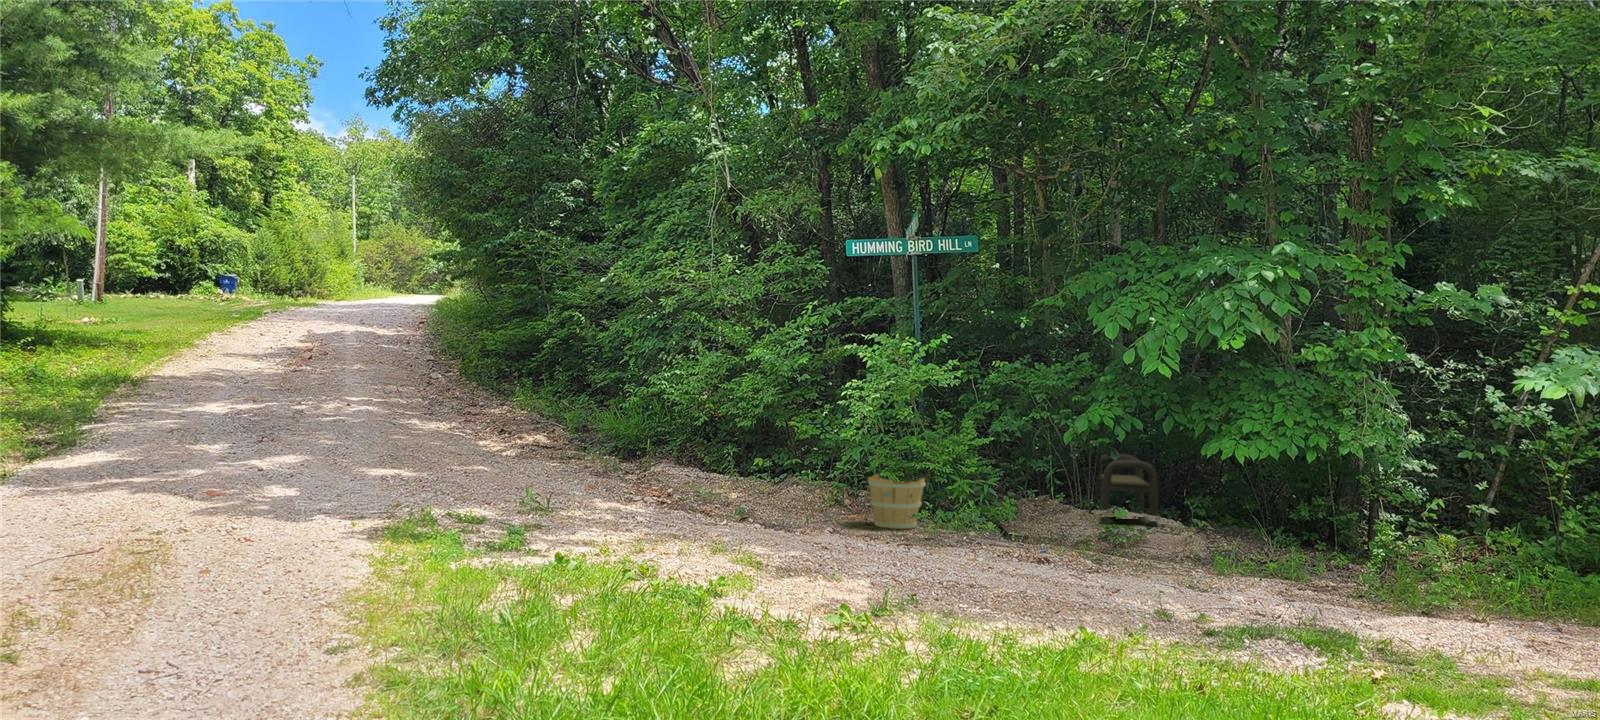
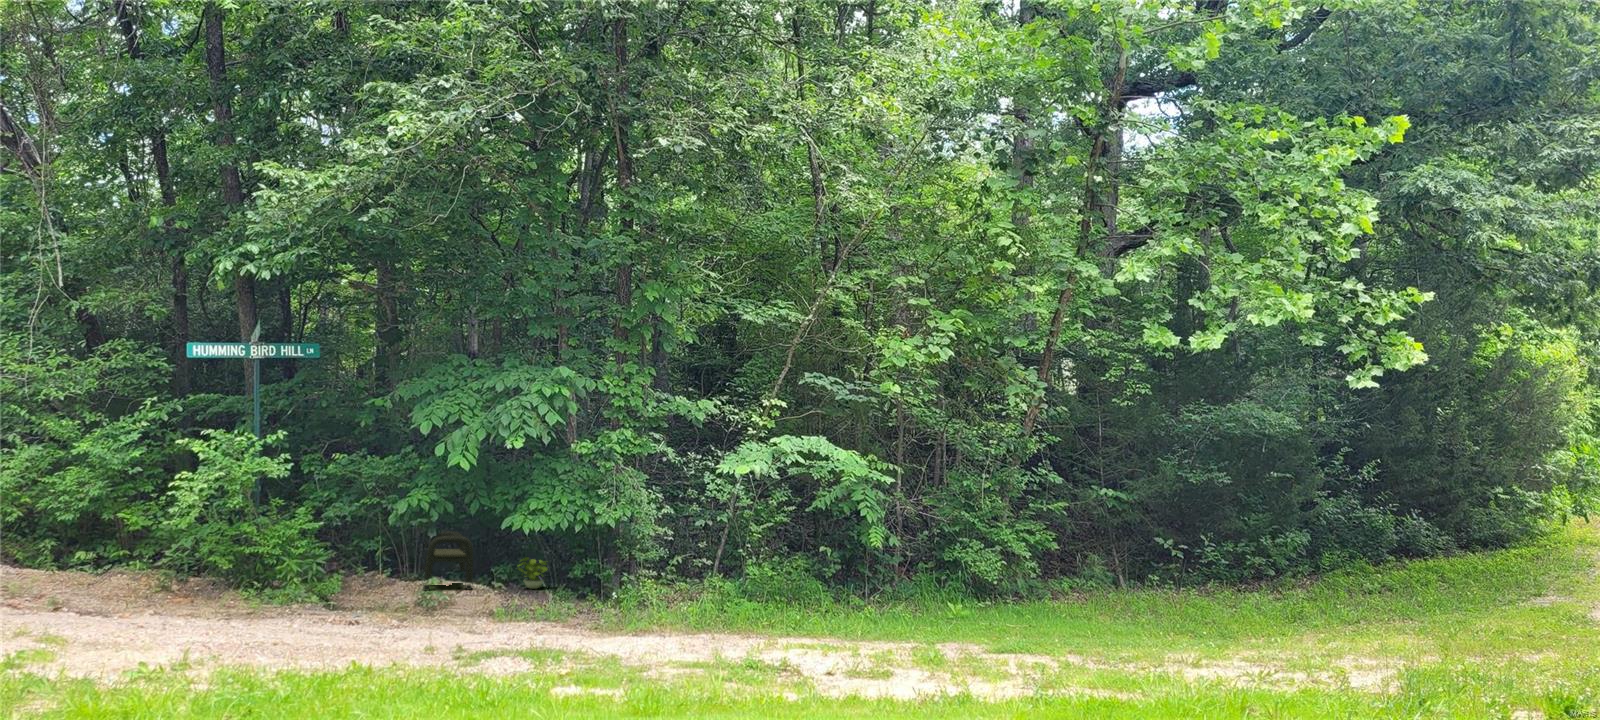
wooden bucket: present [868,475,926,529] -> none [197,559,257,609]
potted plant: none [1212,491,1253,531] -> present [518,557,547,589]

